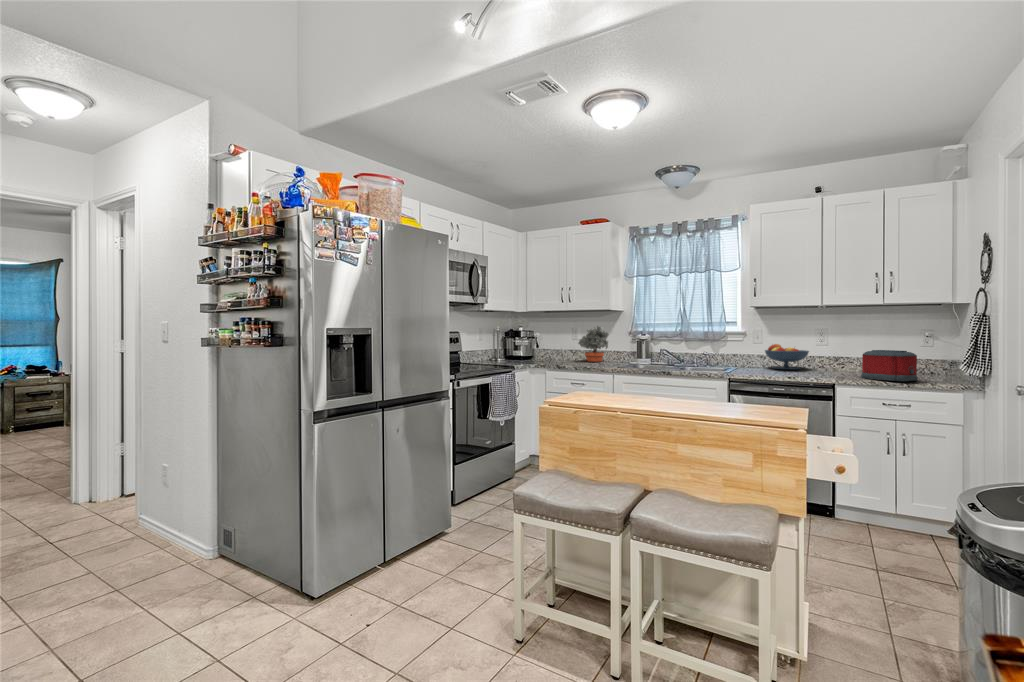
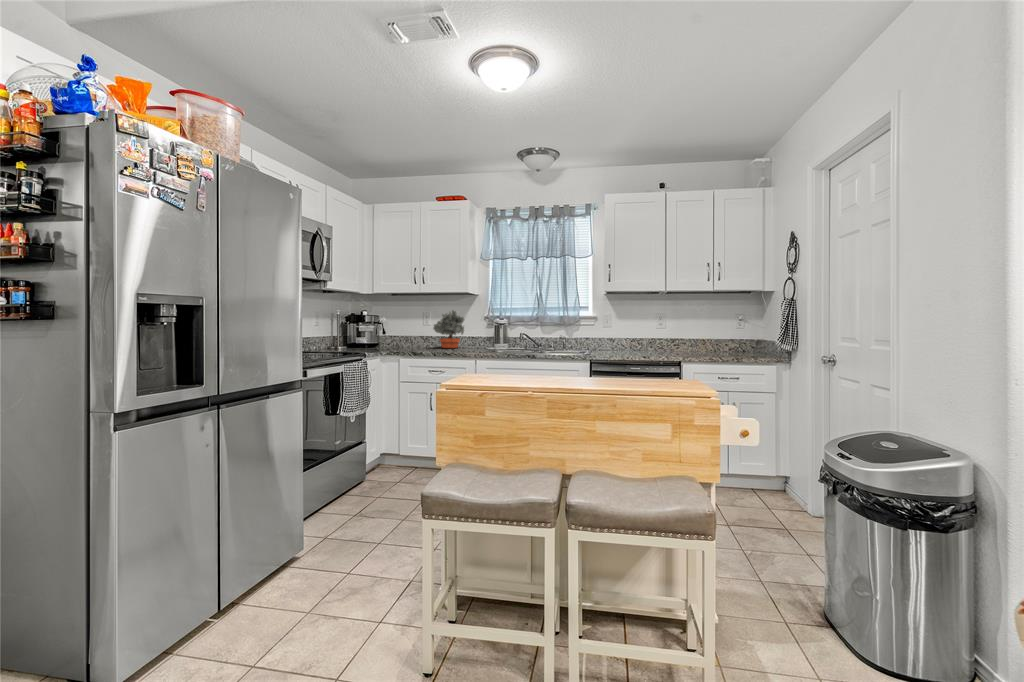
fruit bowl: present [765,344,809,369] -> none [616,328,654,352]
toaster: present [861,350,918,381] -> none [700,332,744,359]

